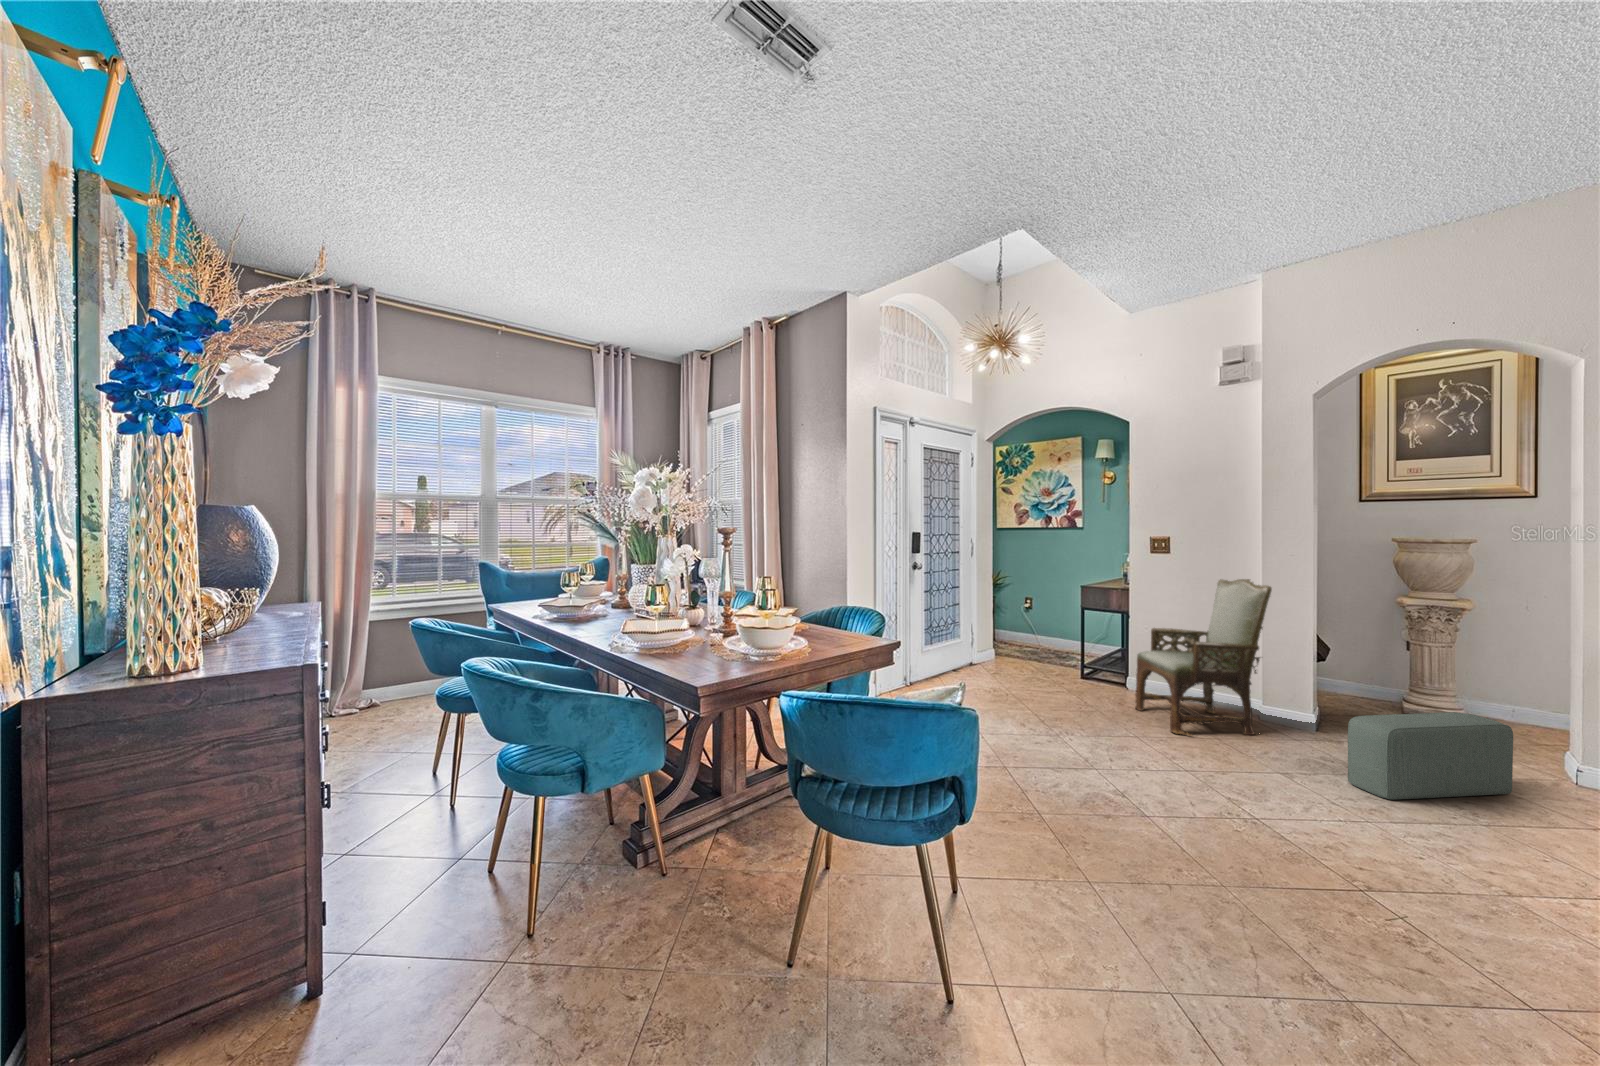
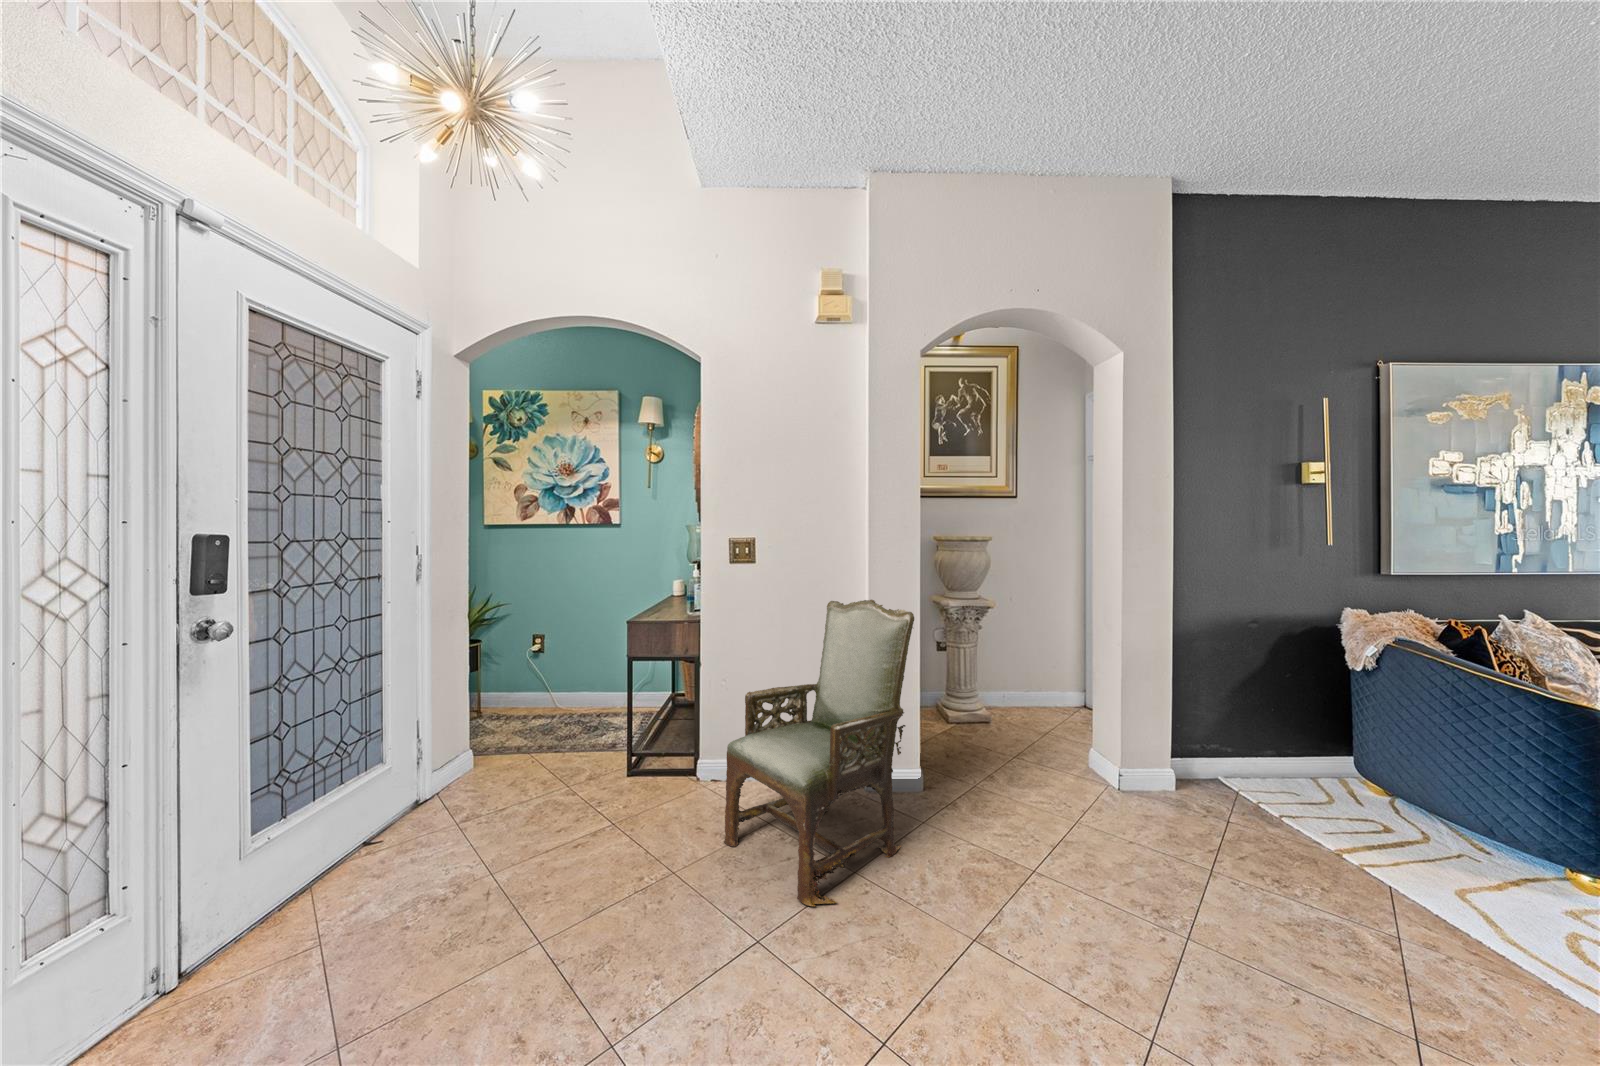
pouf: present [1348,712,1513,800] -> none [1075,771,1182,979]

